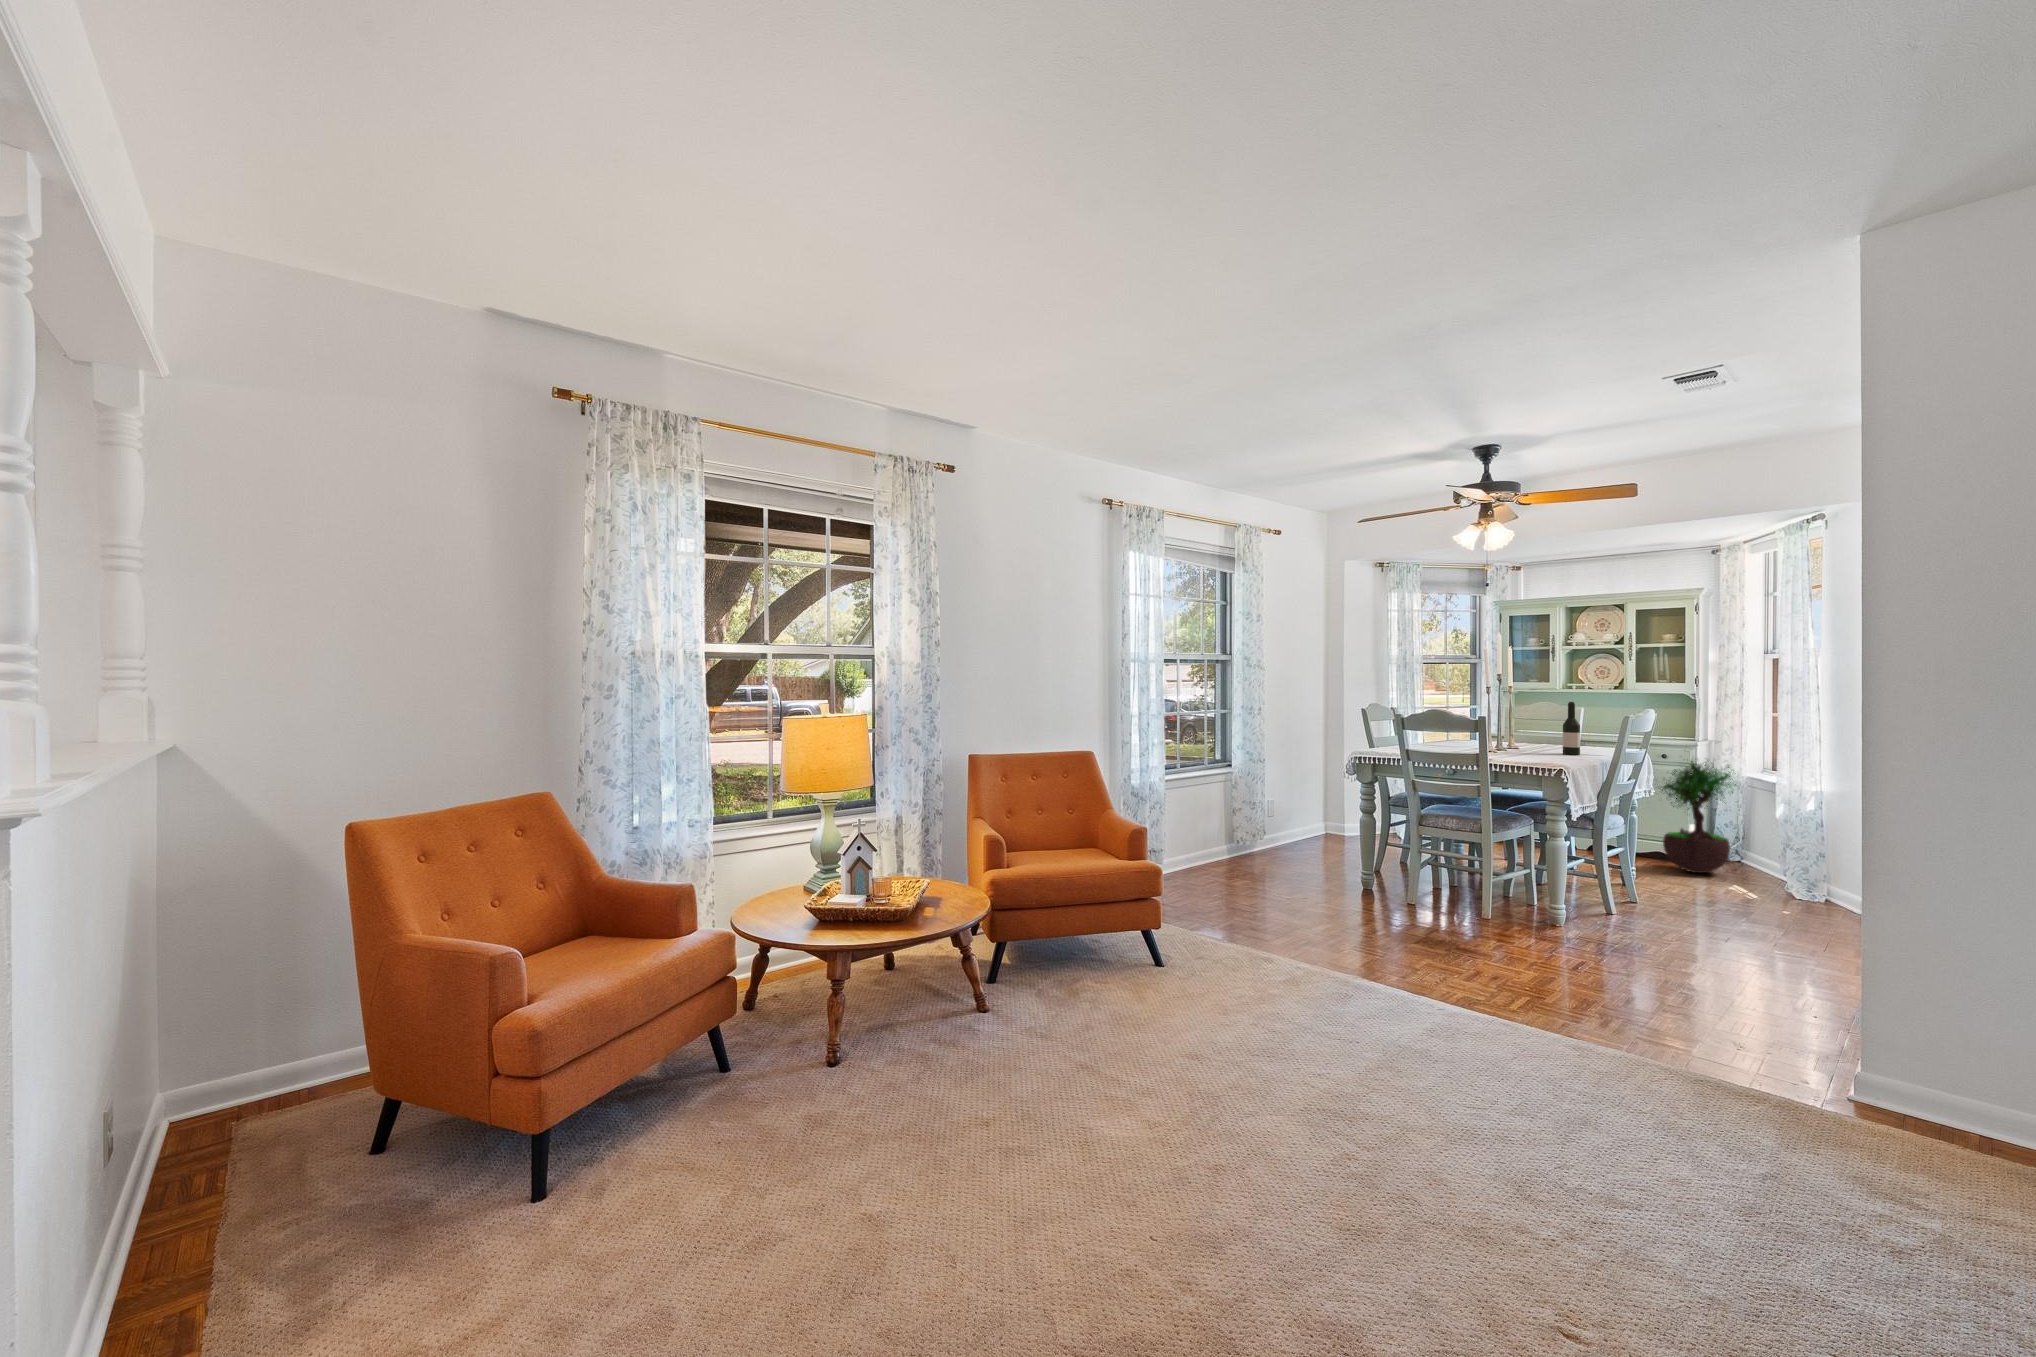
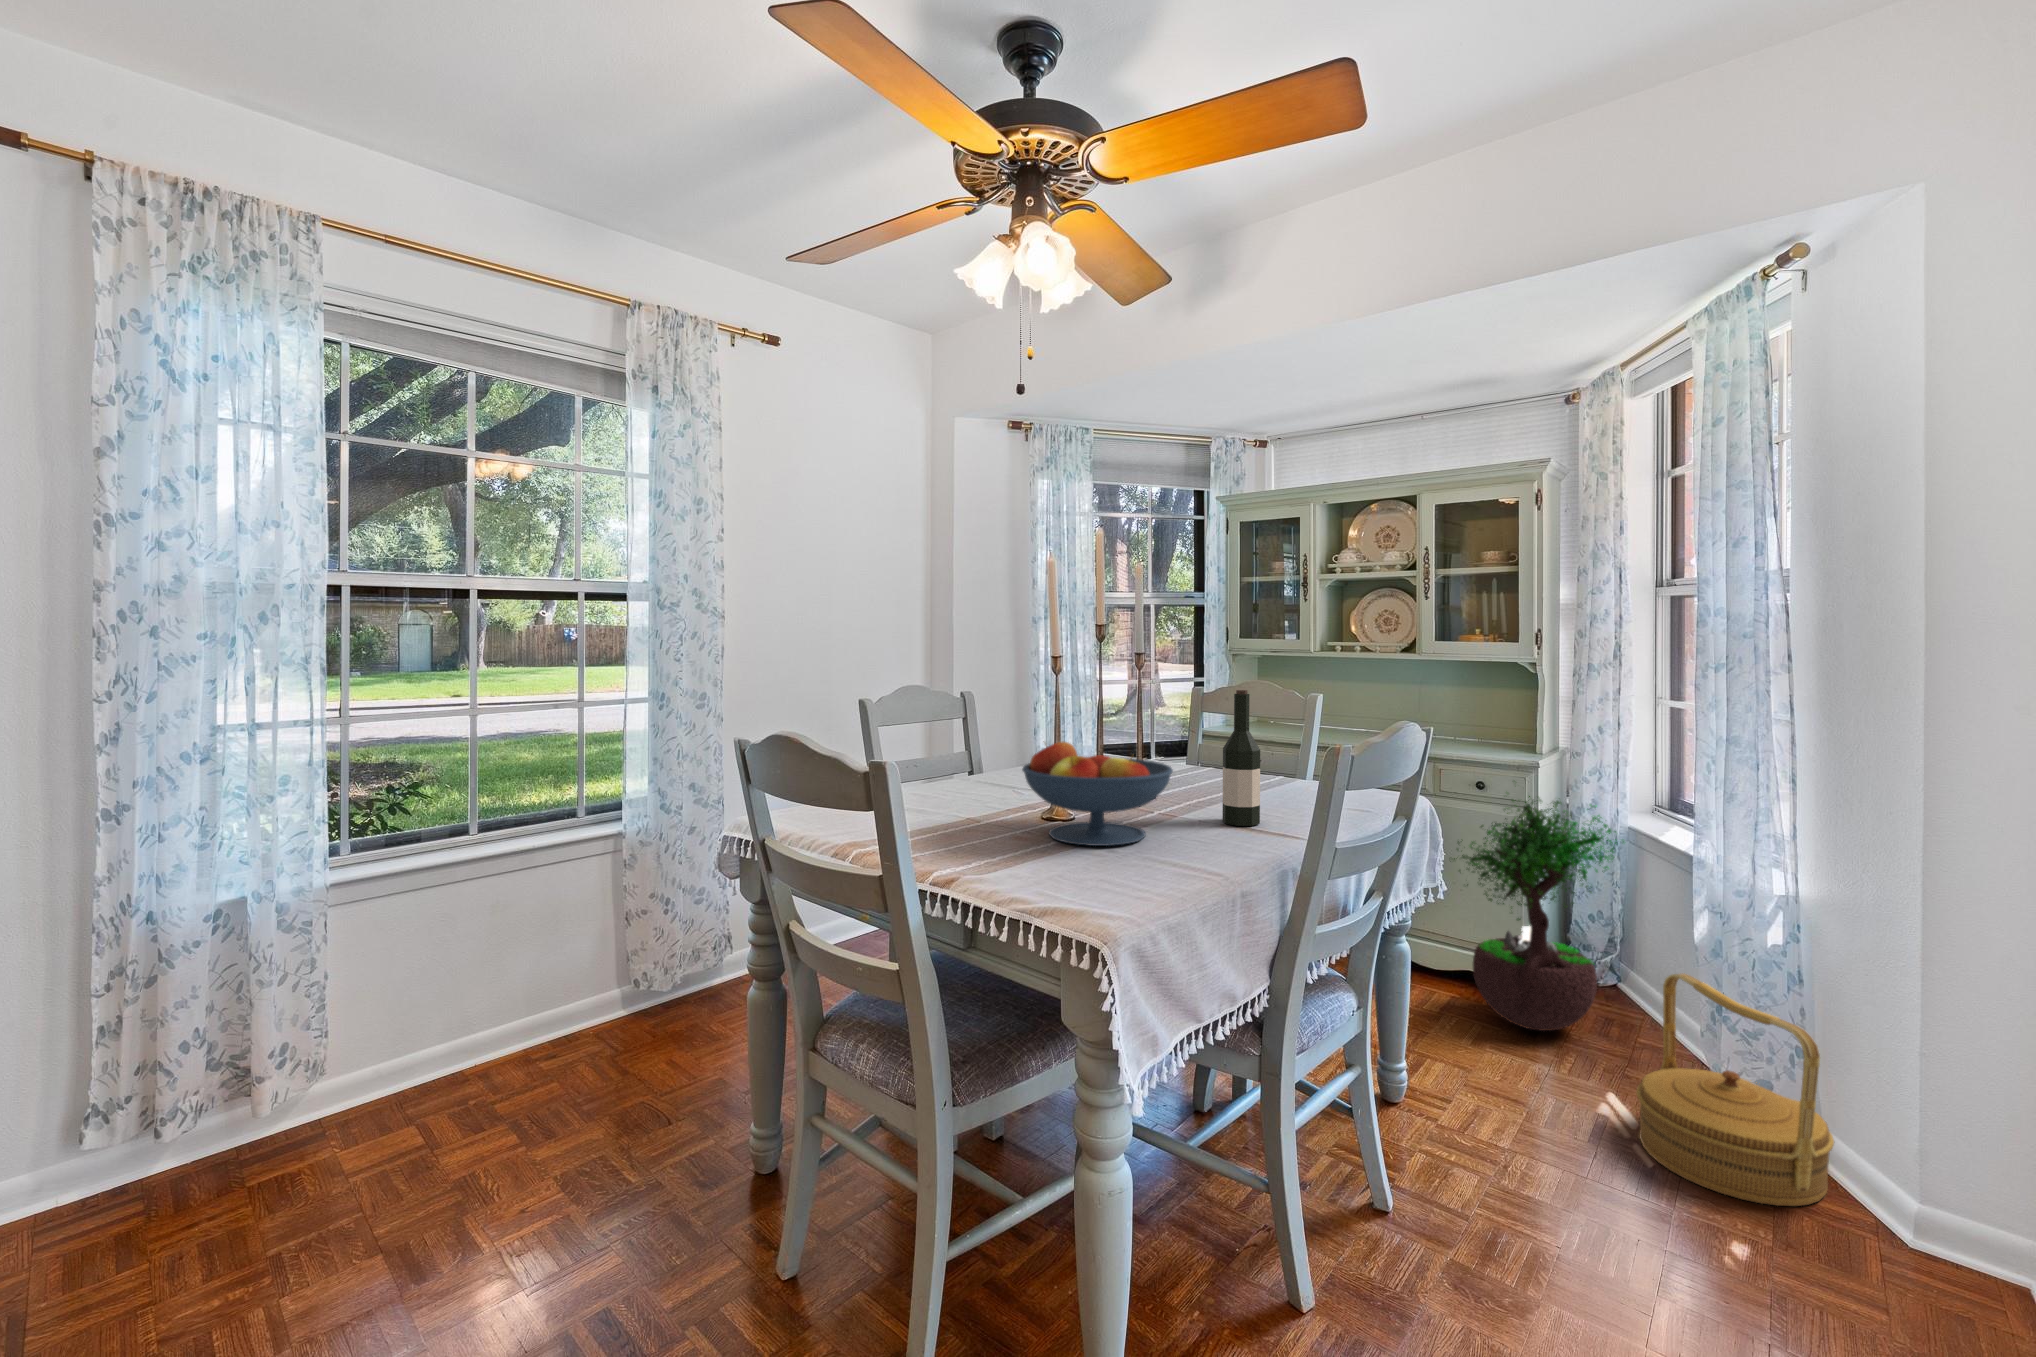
fruit bowl: none [1486,720,1551,757] -> present [1022,742,1173,846]
woven basket: none [1747,829,1834,911] -> present [1636,973,1834,1206]

